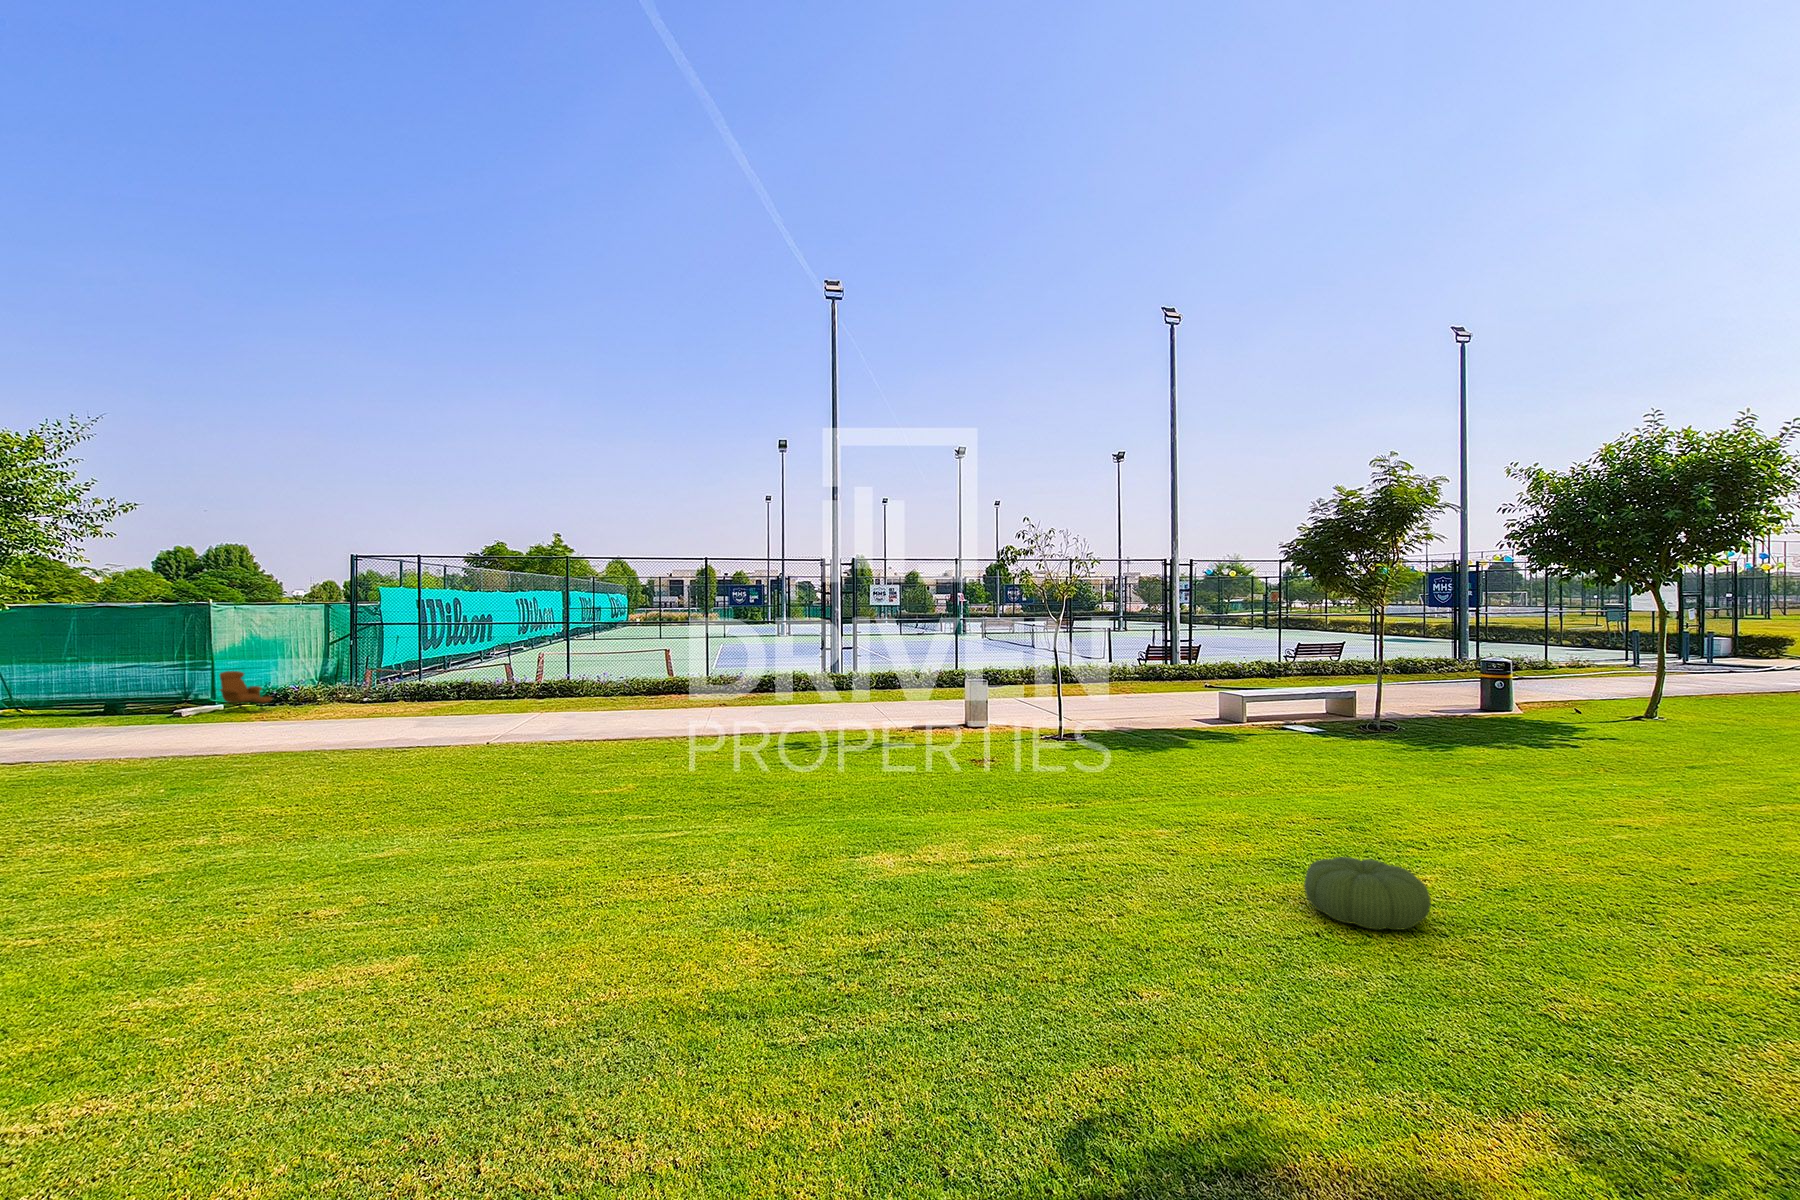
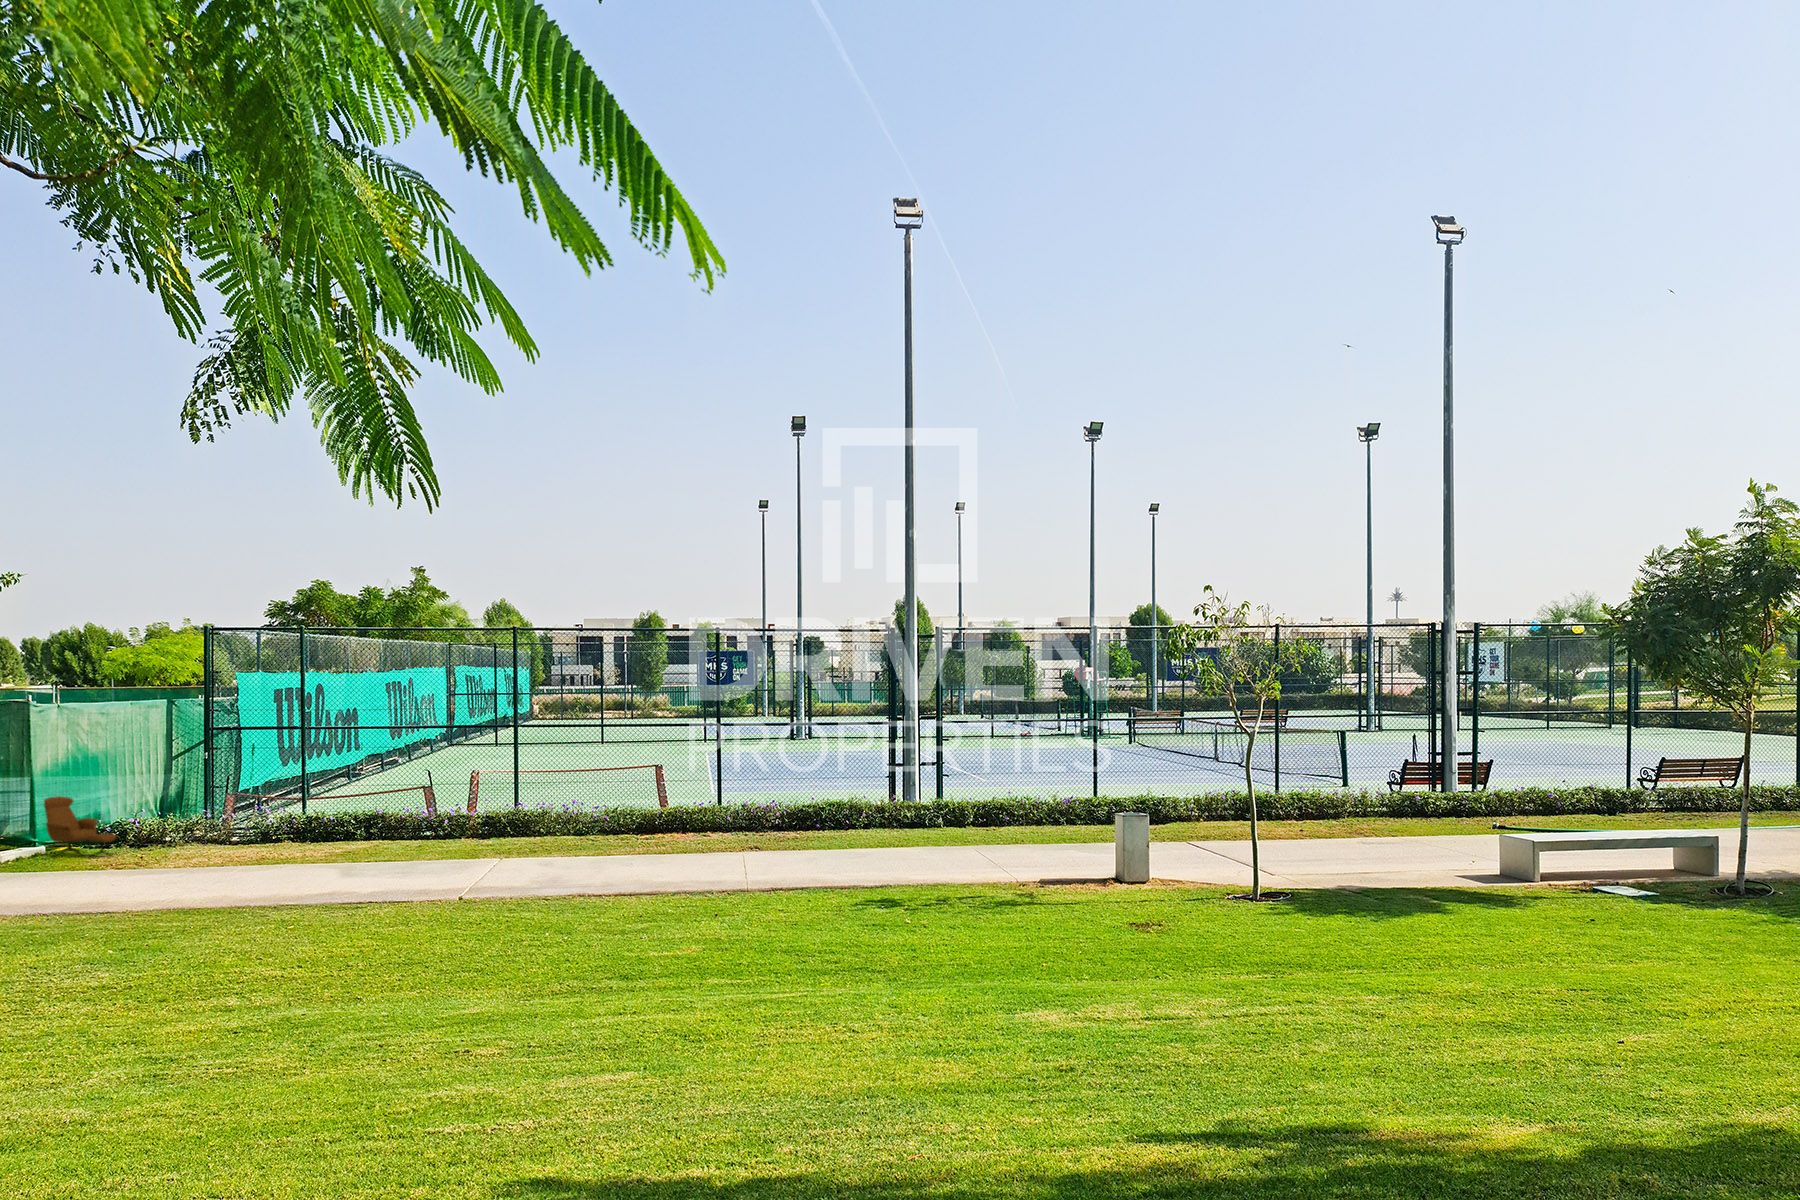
pouf: present [1304,857,1431,930] -> none [1517,1018,1649,1090]

